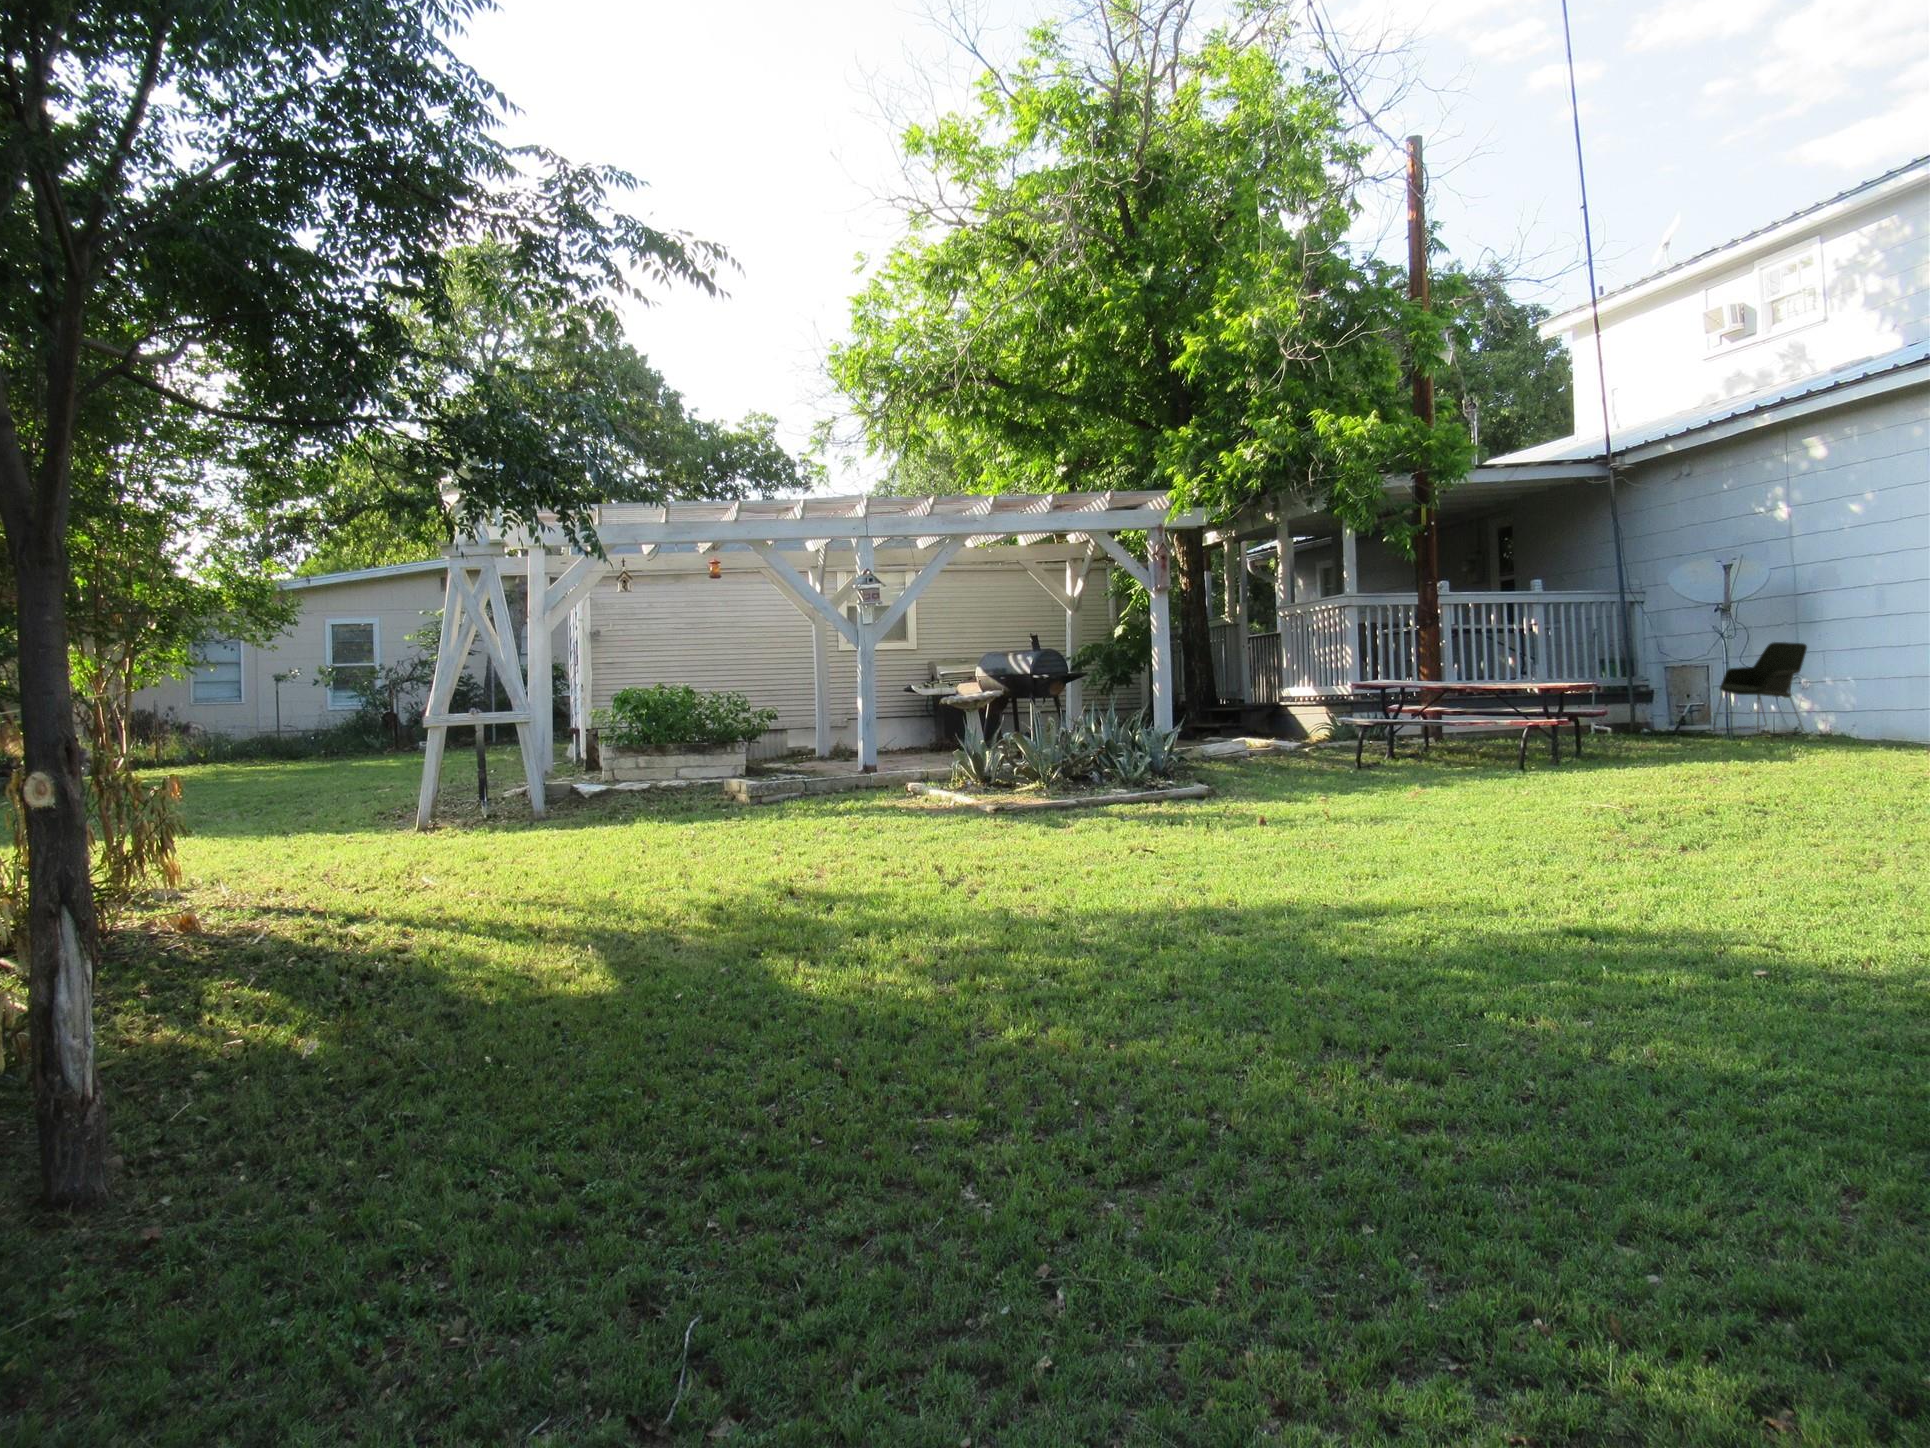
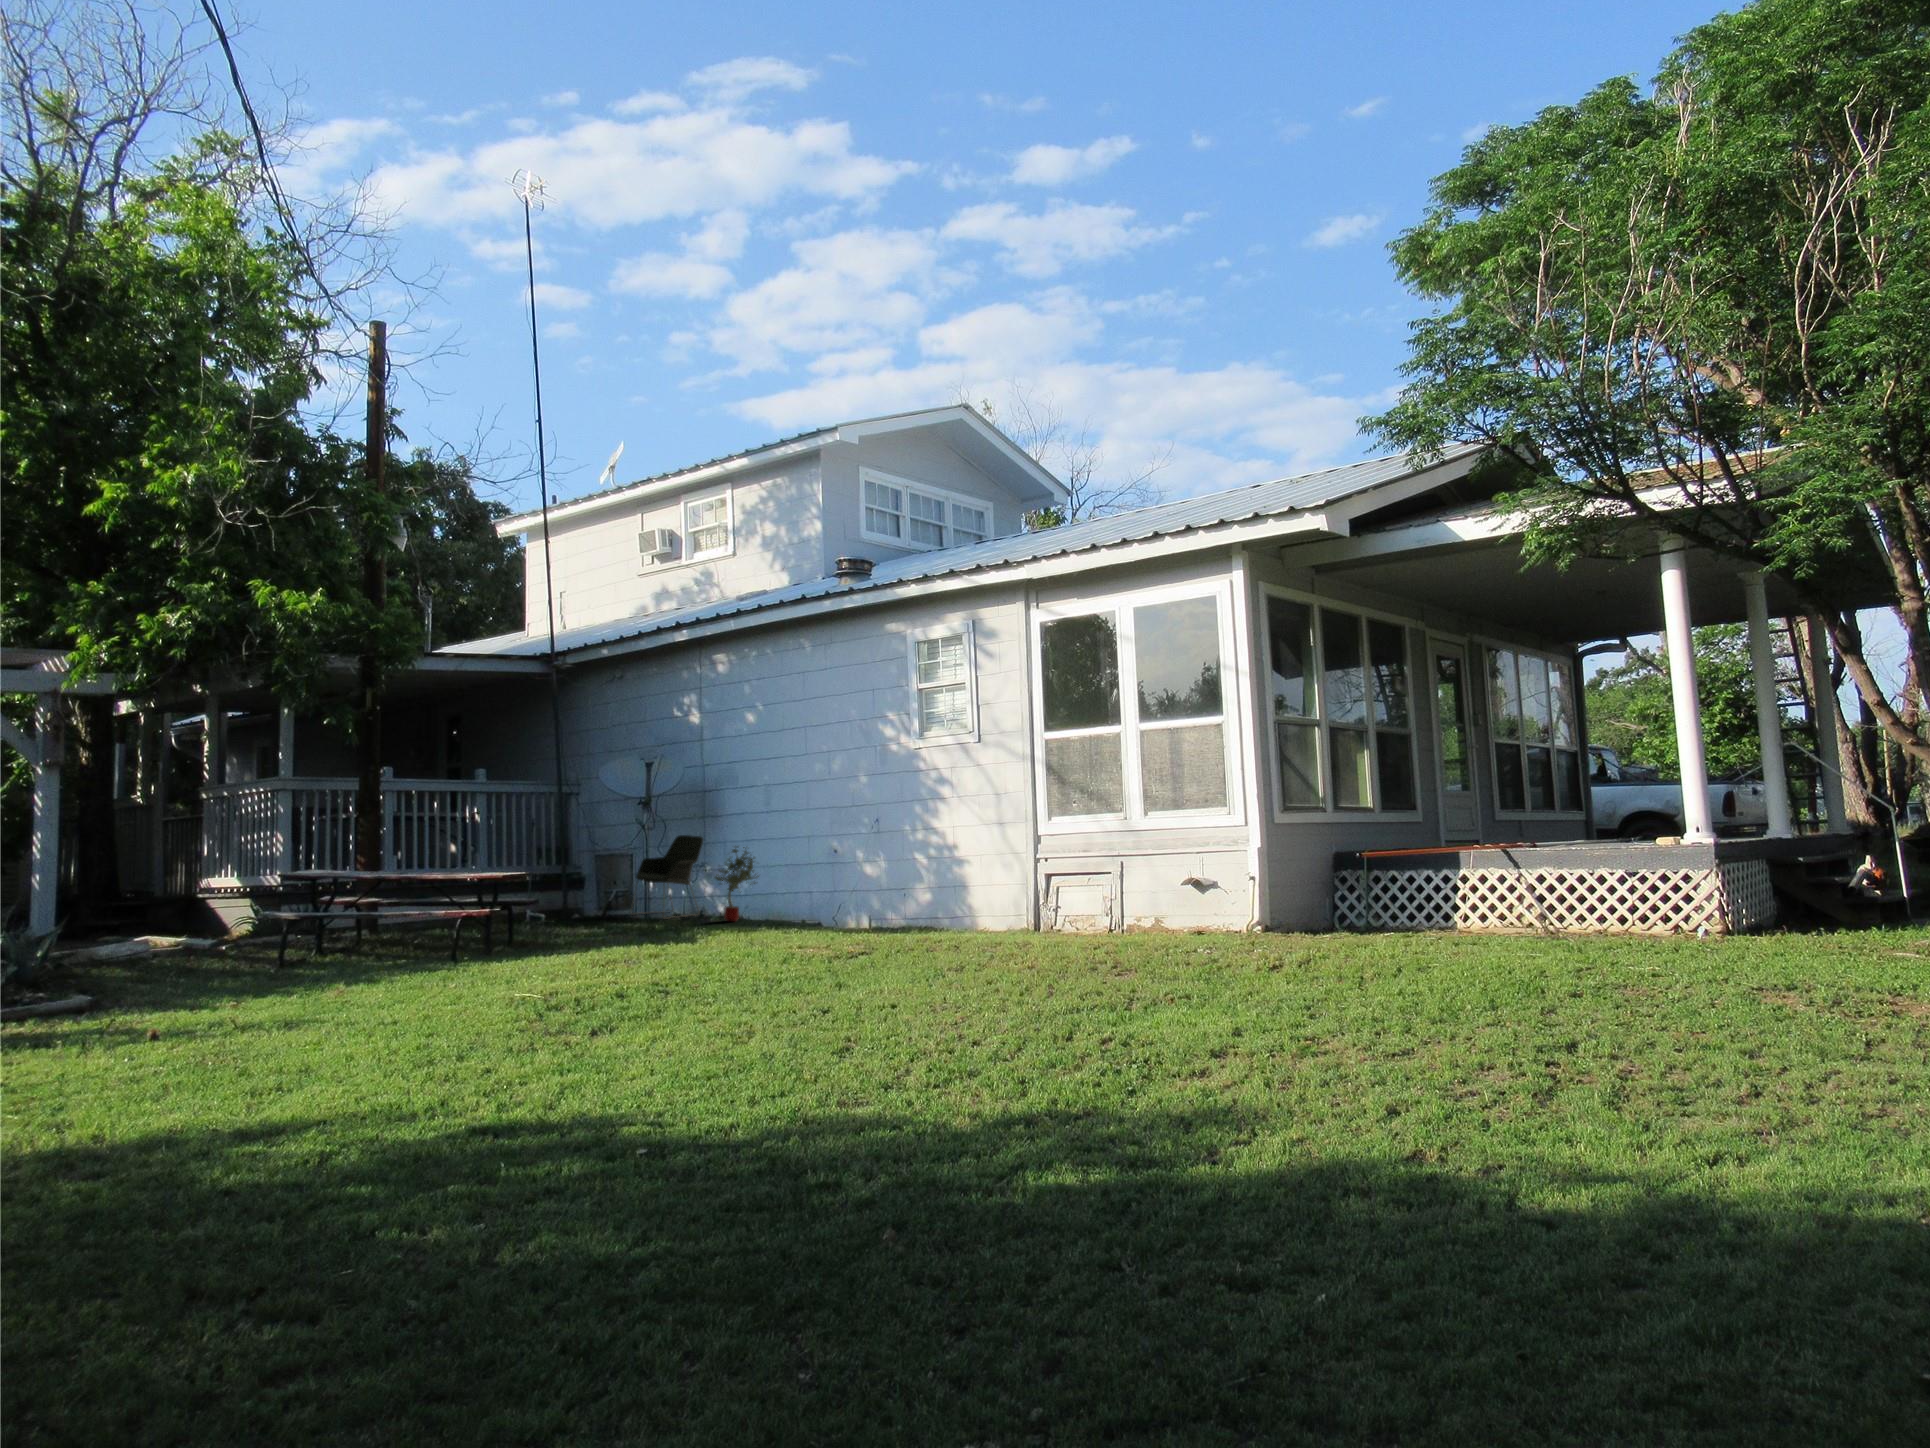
potted tree: none [1824,652,1892,741] -> present [715,846,759,922]

